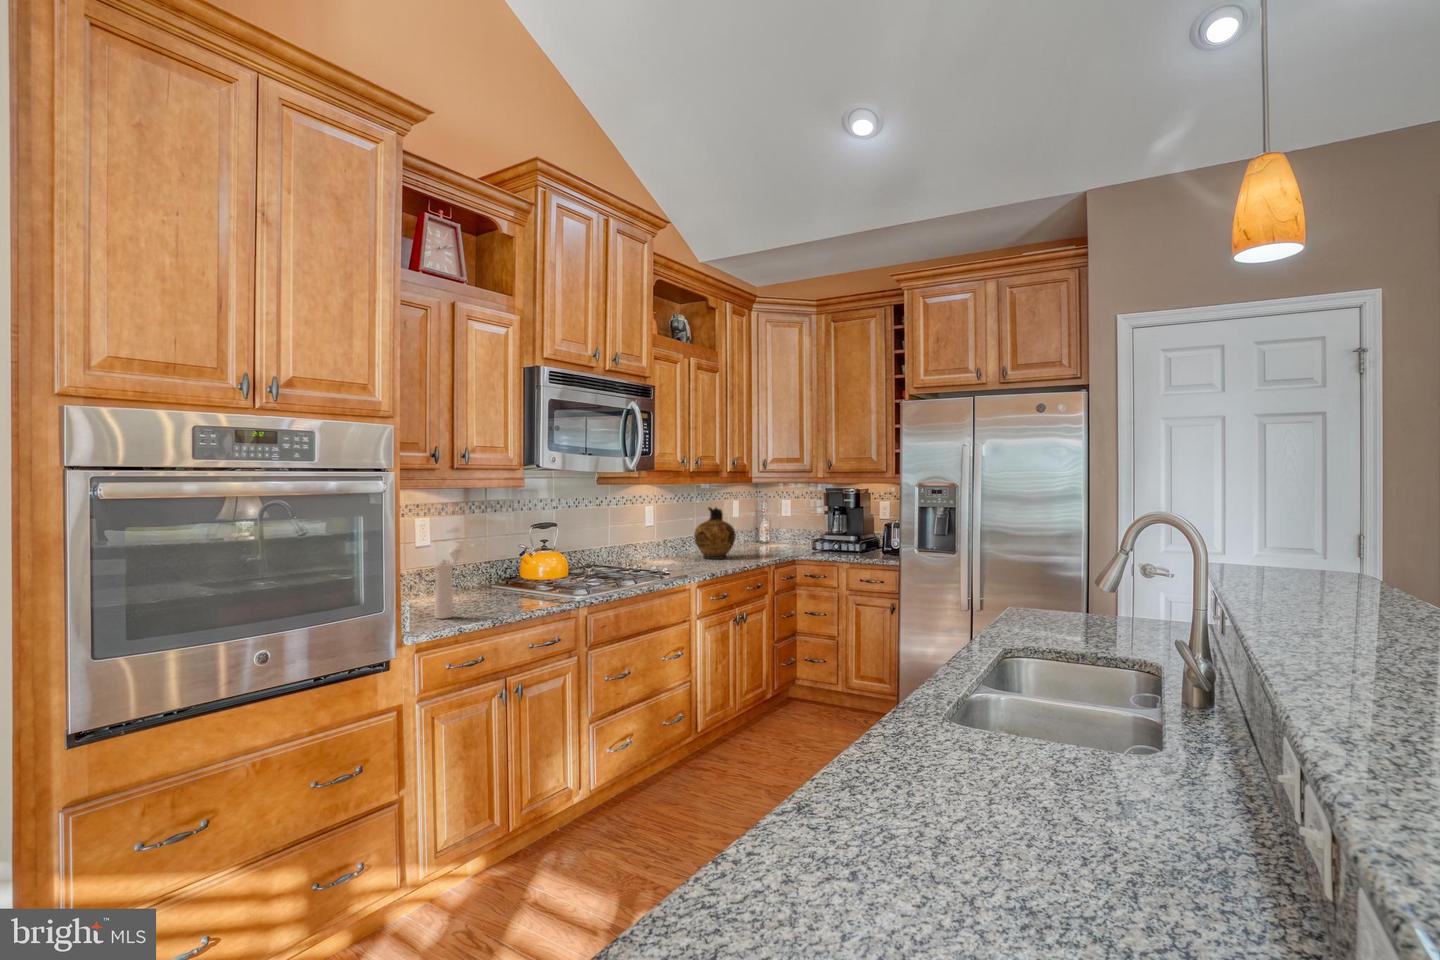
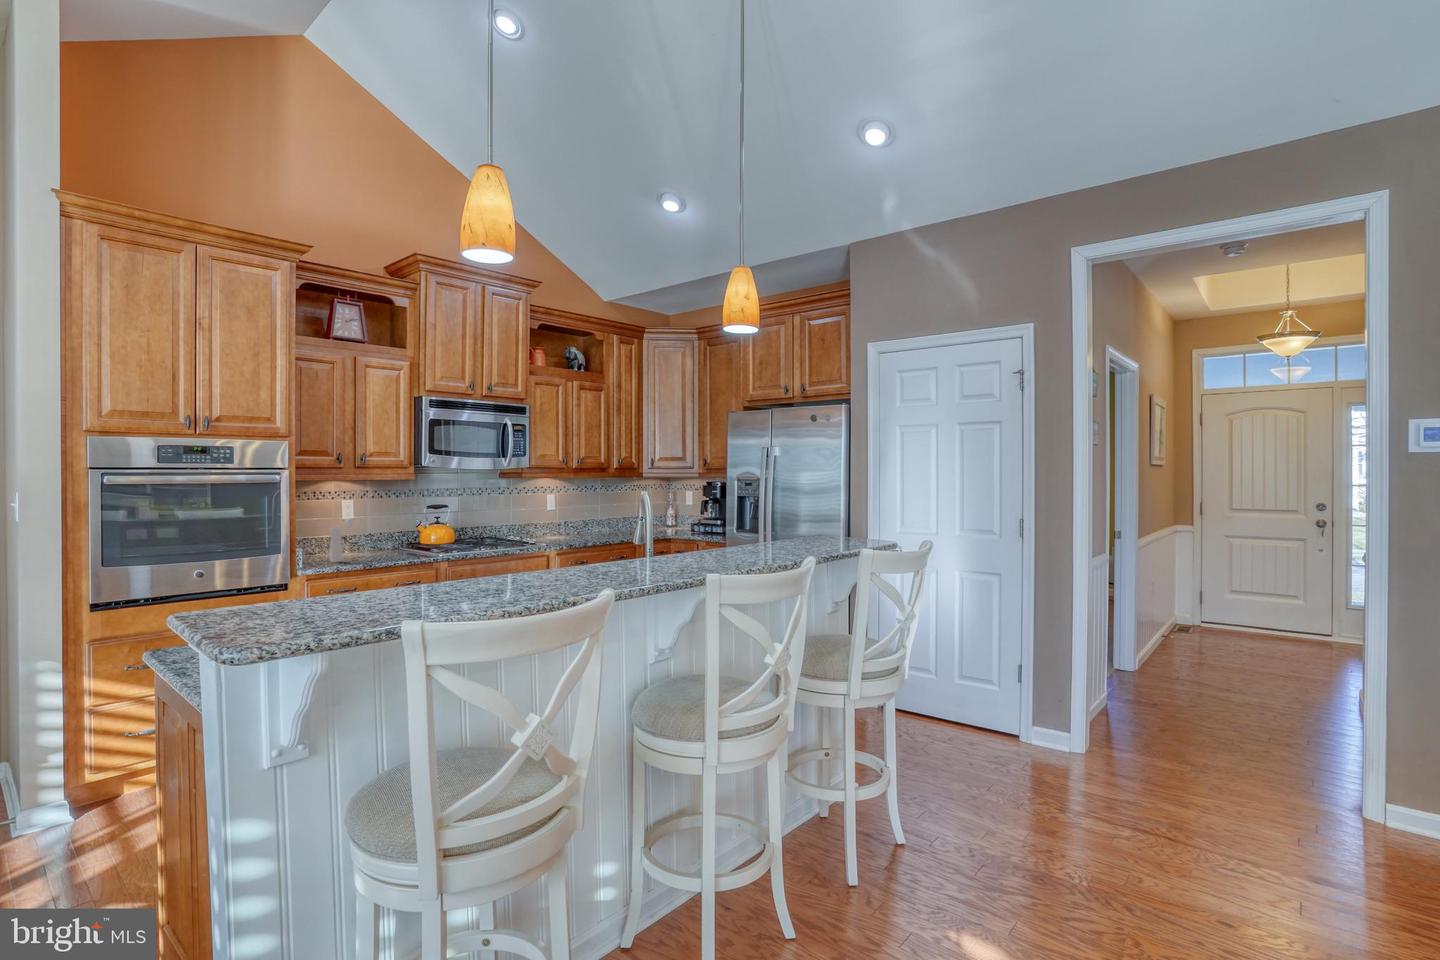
ceramic jug: present [694,507,736,559] -> none [586,495,618,535]

